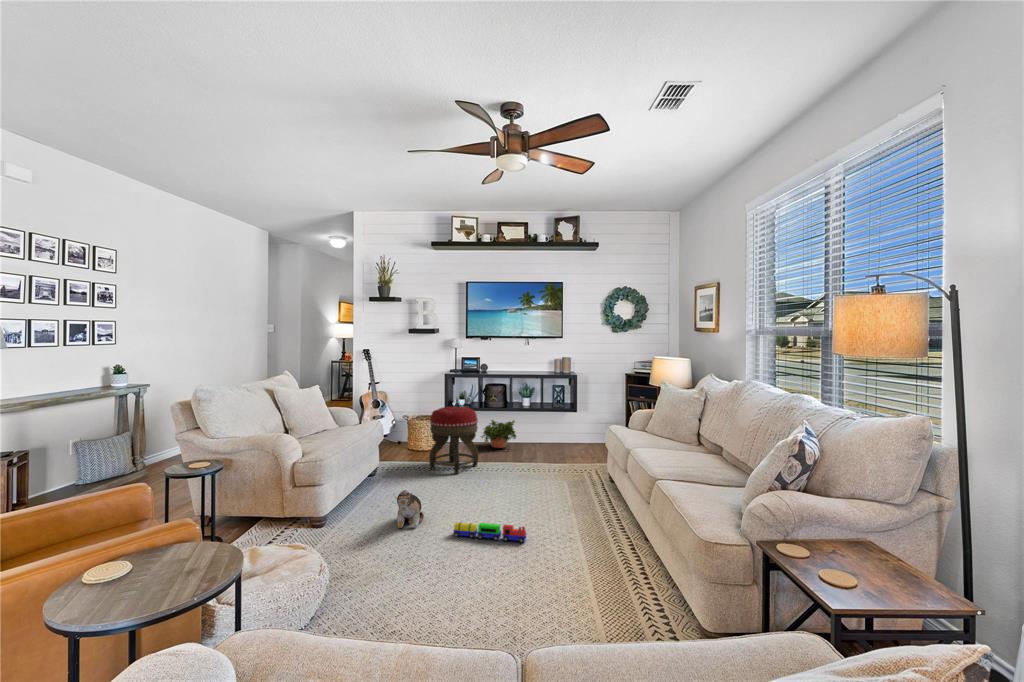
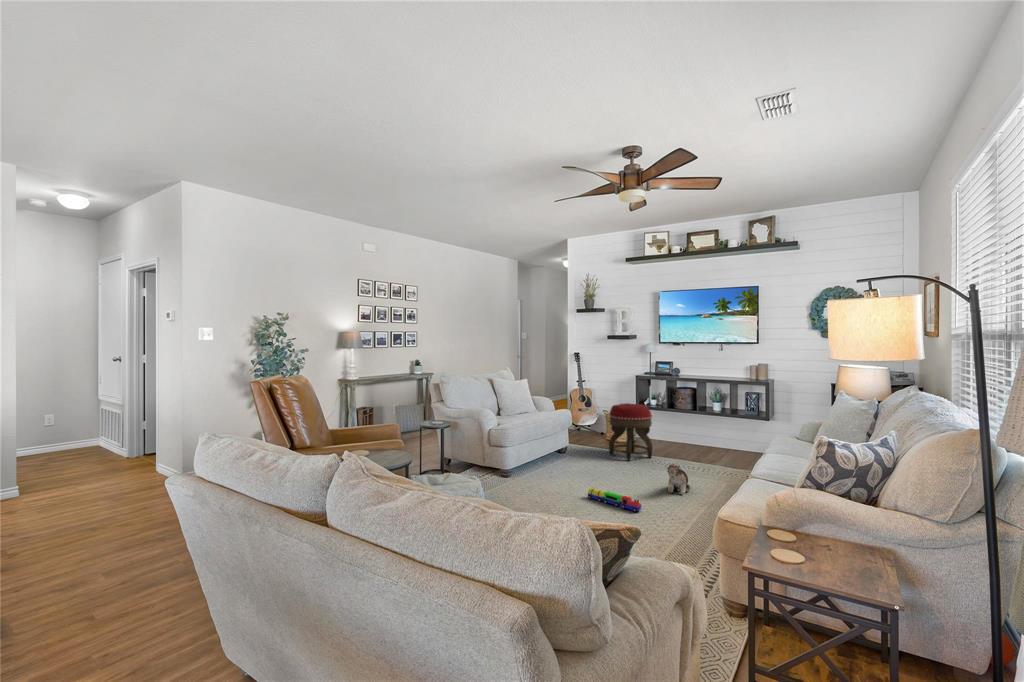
potted plant: present [481,420,516,448] -> none [668,420,707,451]
plush toy: present [395,490,424,528] -> present [666,464,690,494]

